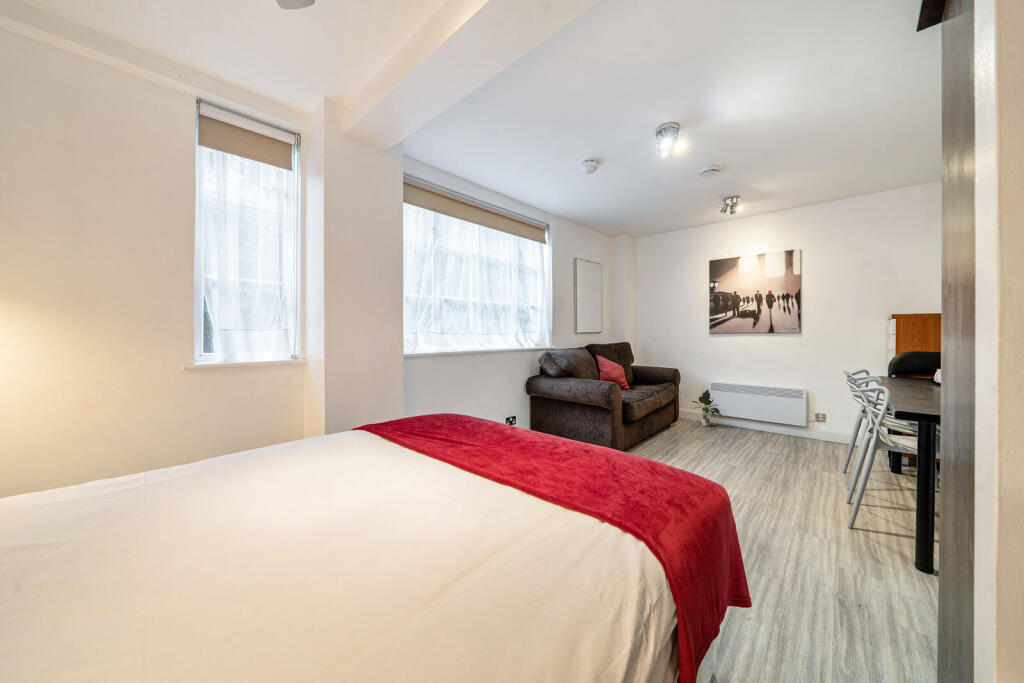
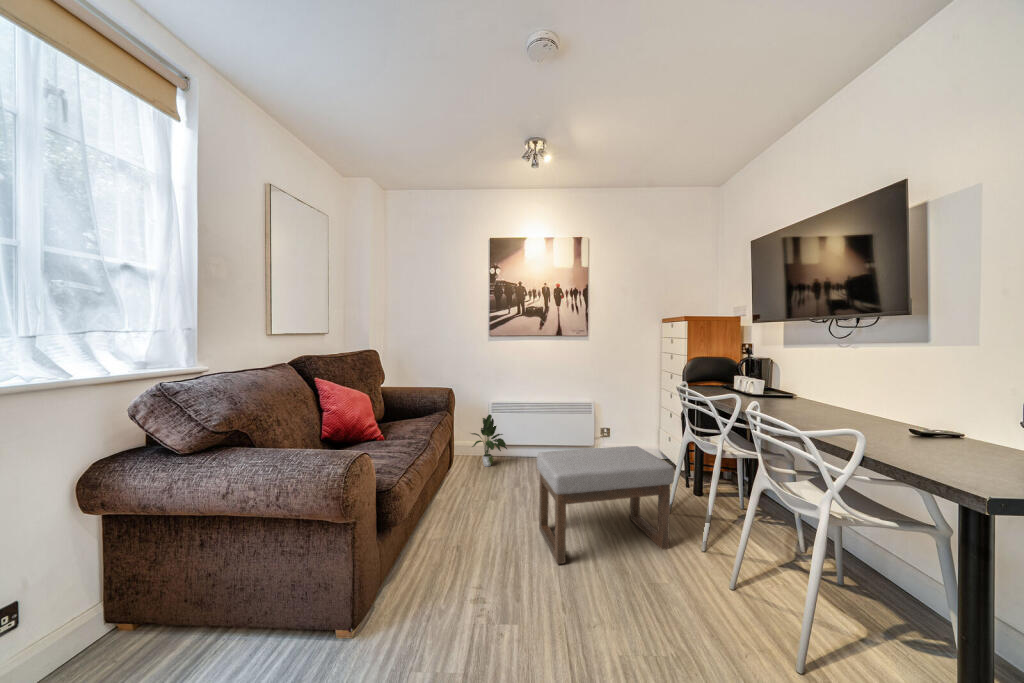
ottoman: none [723,406,825,480] -> present [537,446,674,564]

